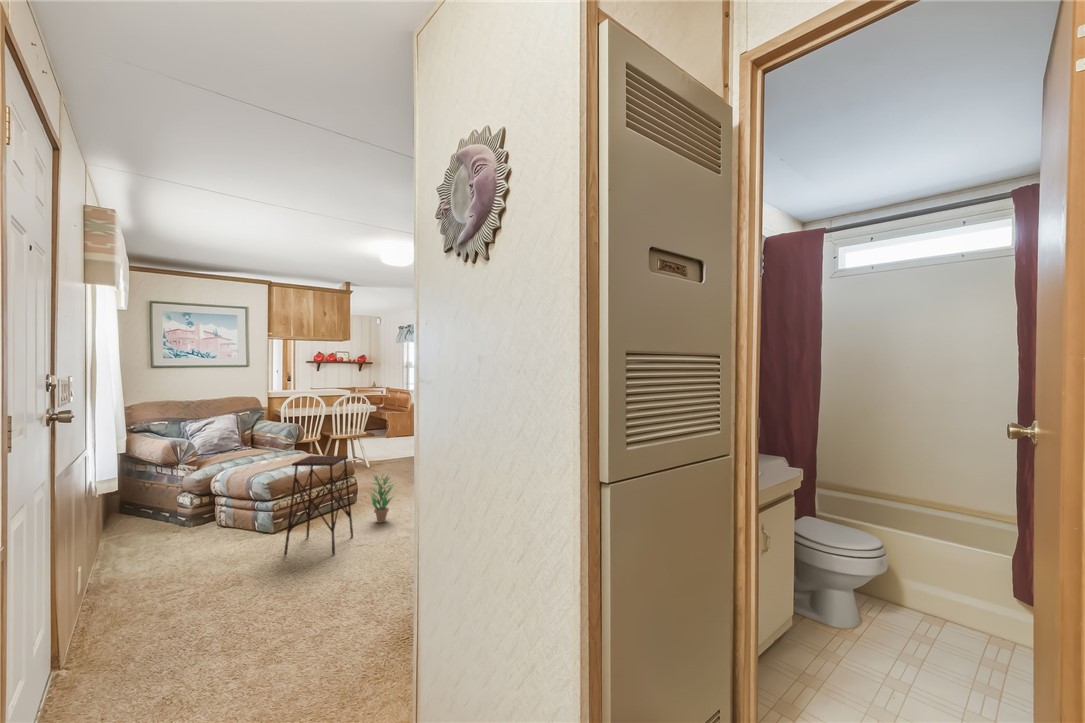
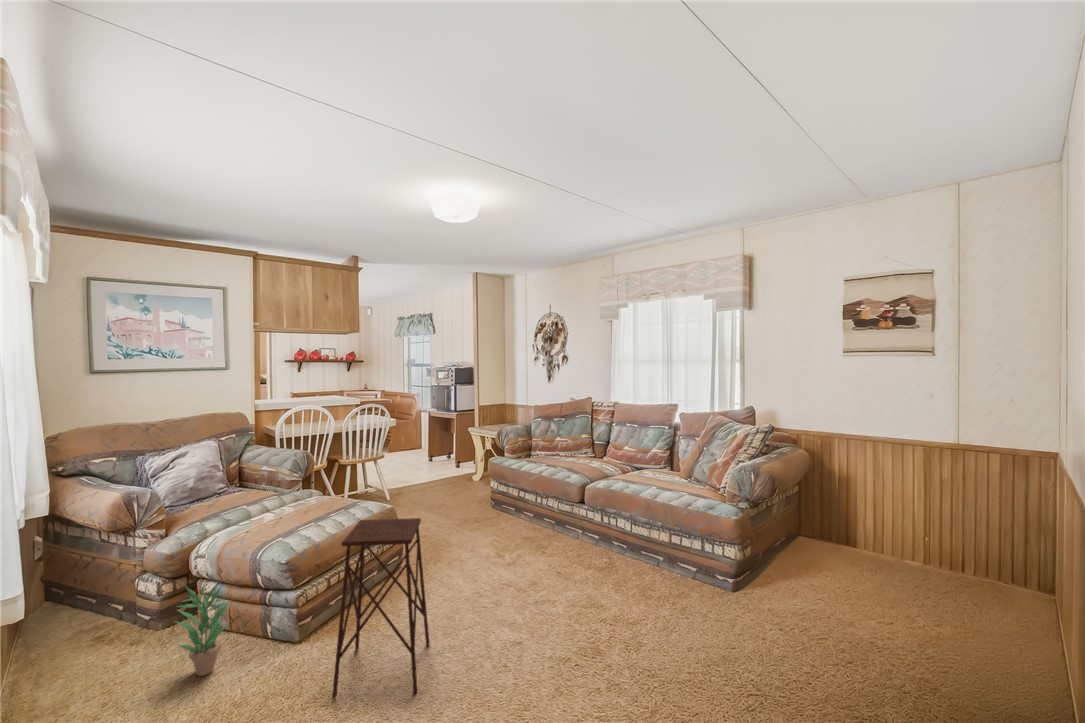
potted plant: present [371,476,392,522] -> present [176,584,229,676]

